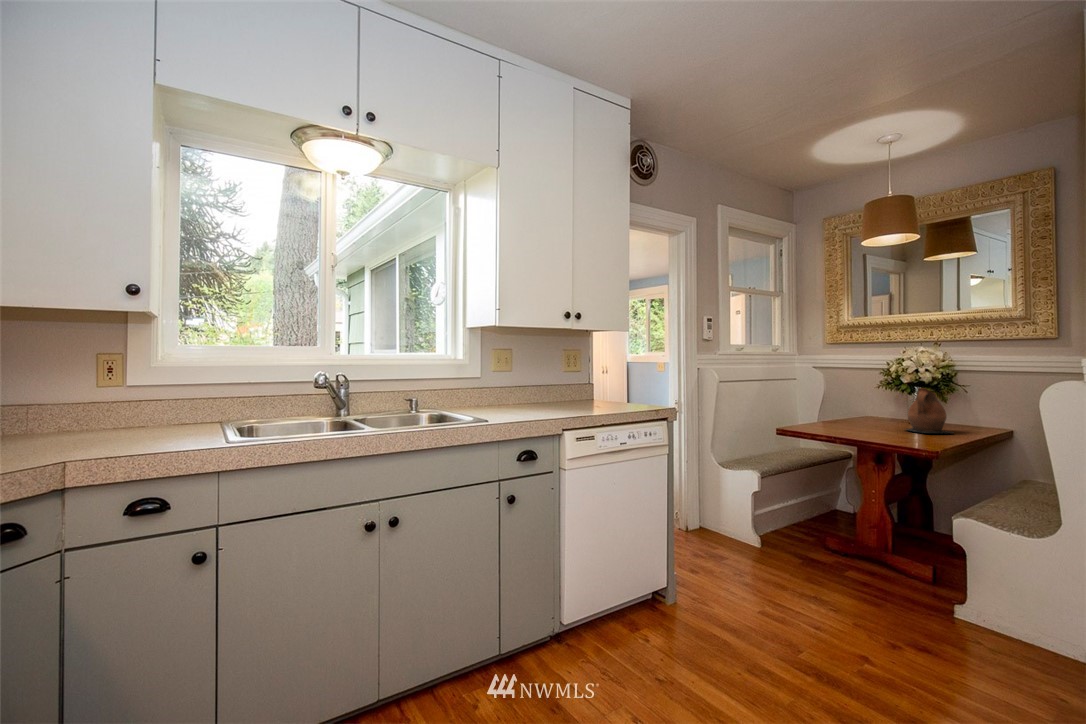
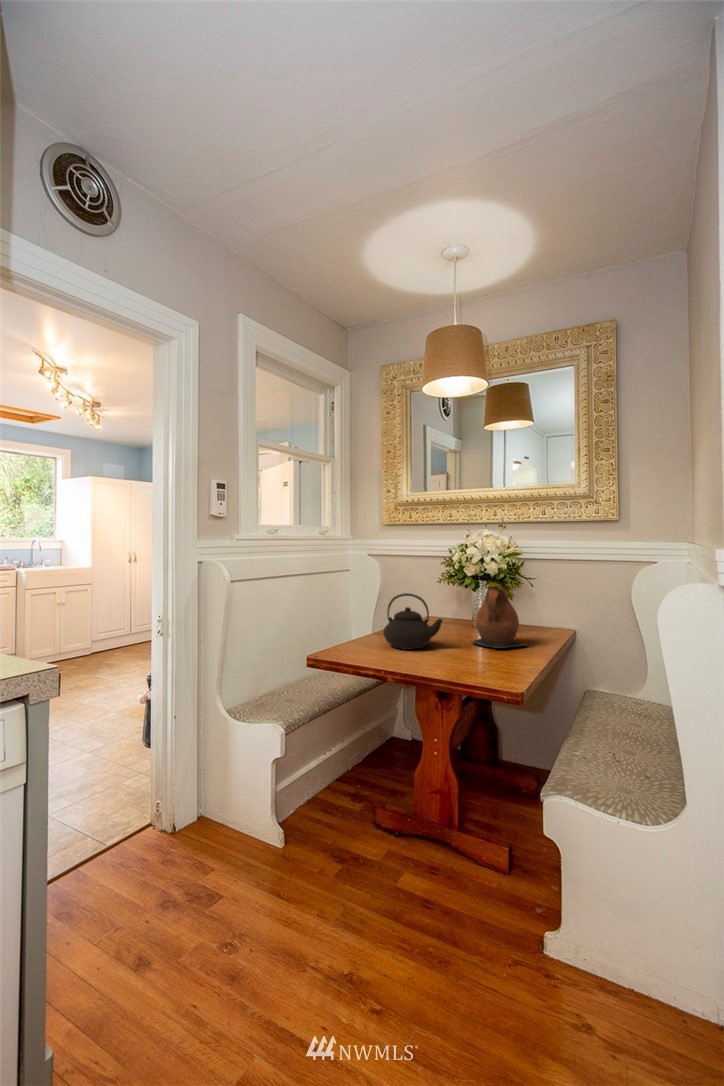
teapot: none [830,392,879,430] -> present [383,593,443,649]

